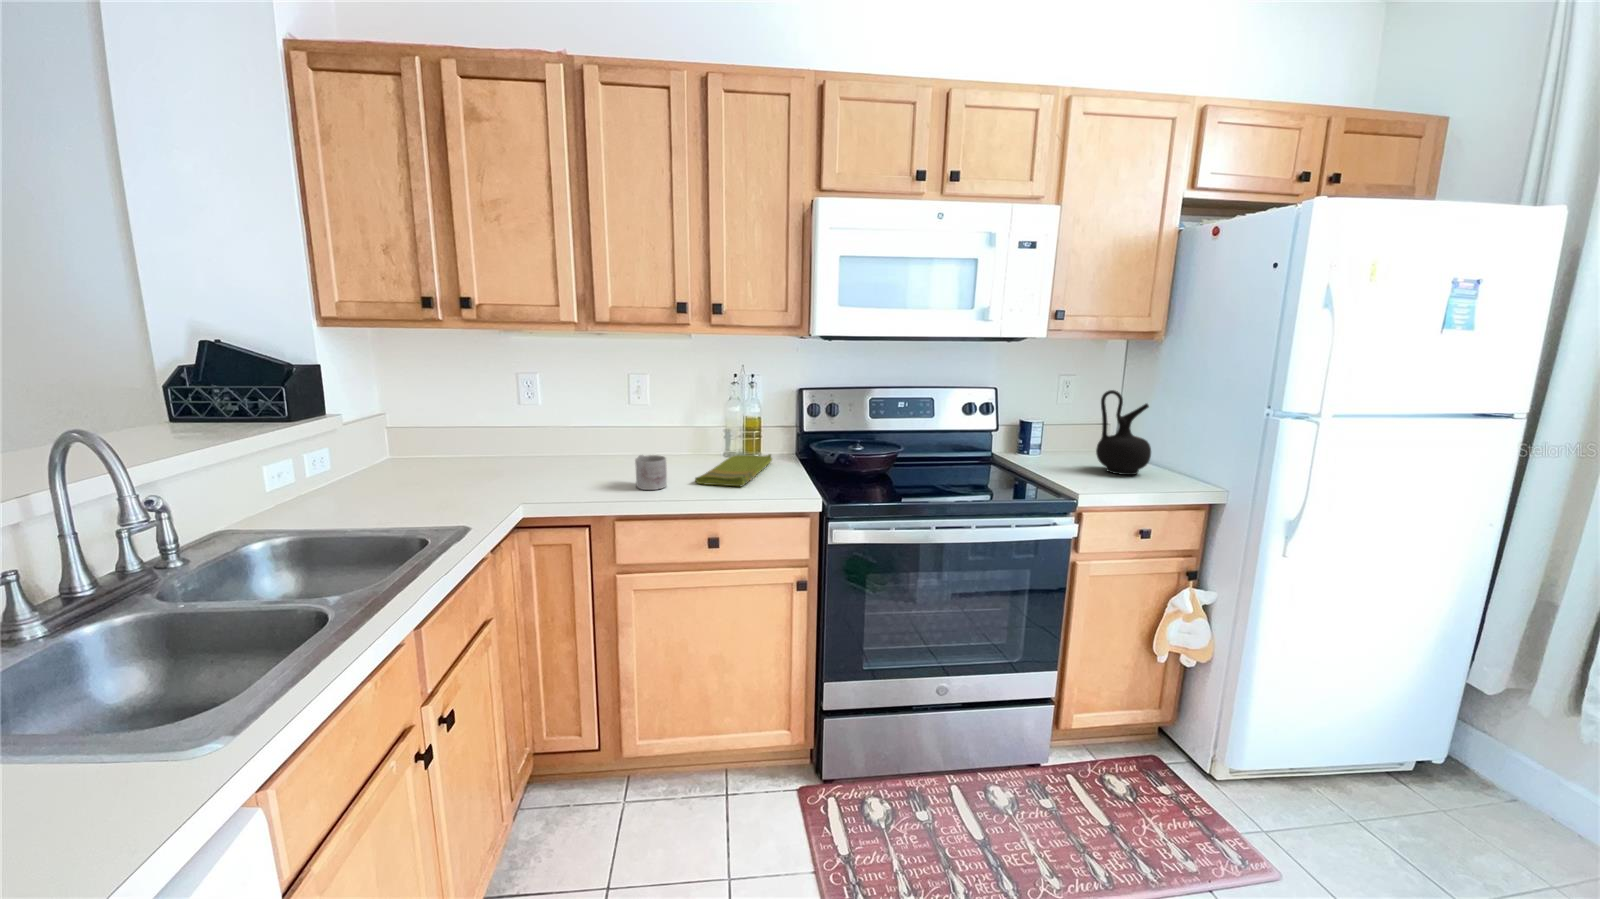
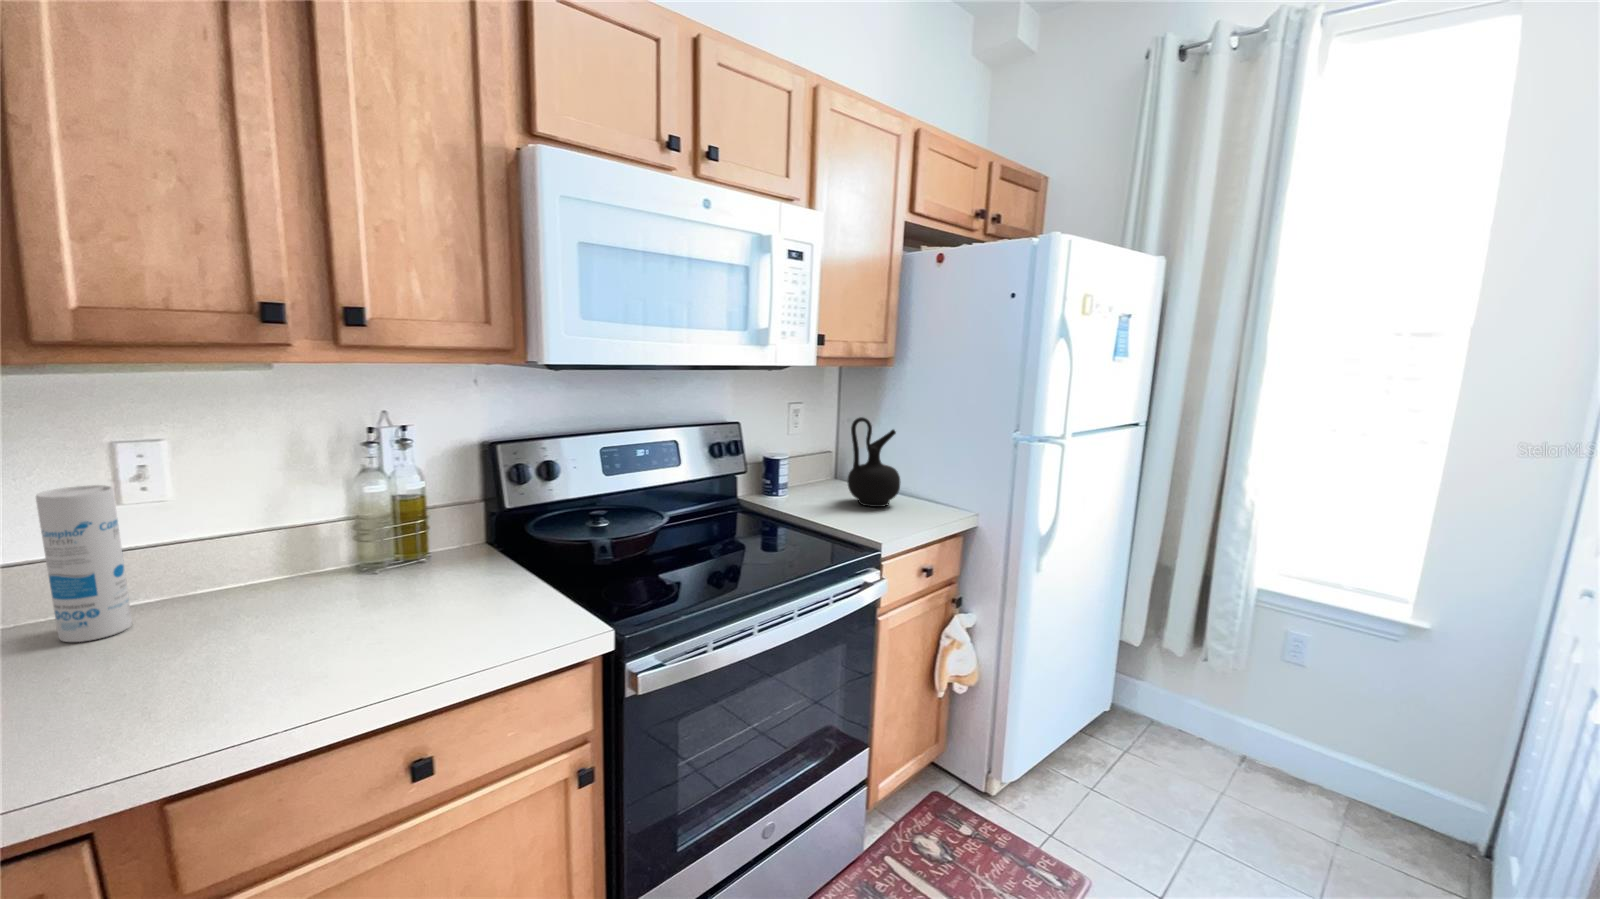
canister: none [599,393,627,464] -> present [36,485,132,642]
dish towel: present [695,454,772,486] -> none [344,552,458,645]
mug: present [635,455,667,490] -> none [195,612,283,695]

